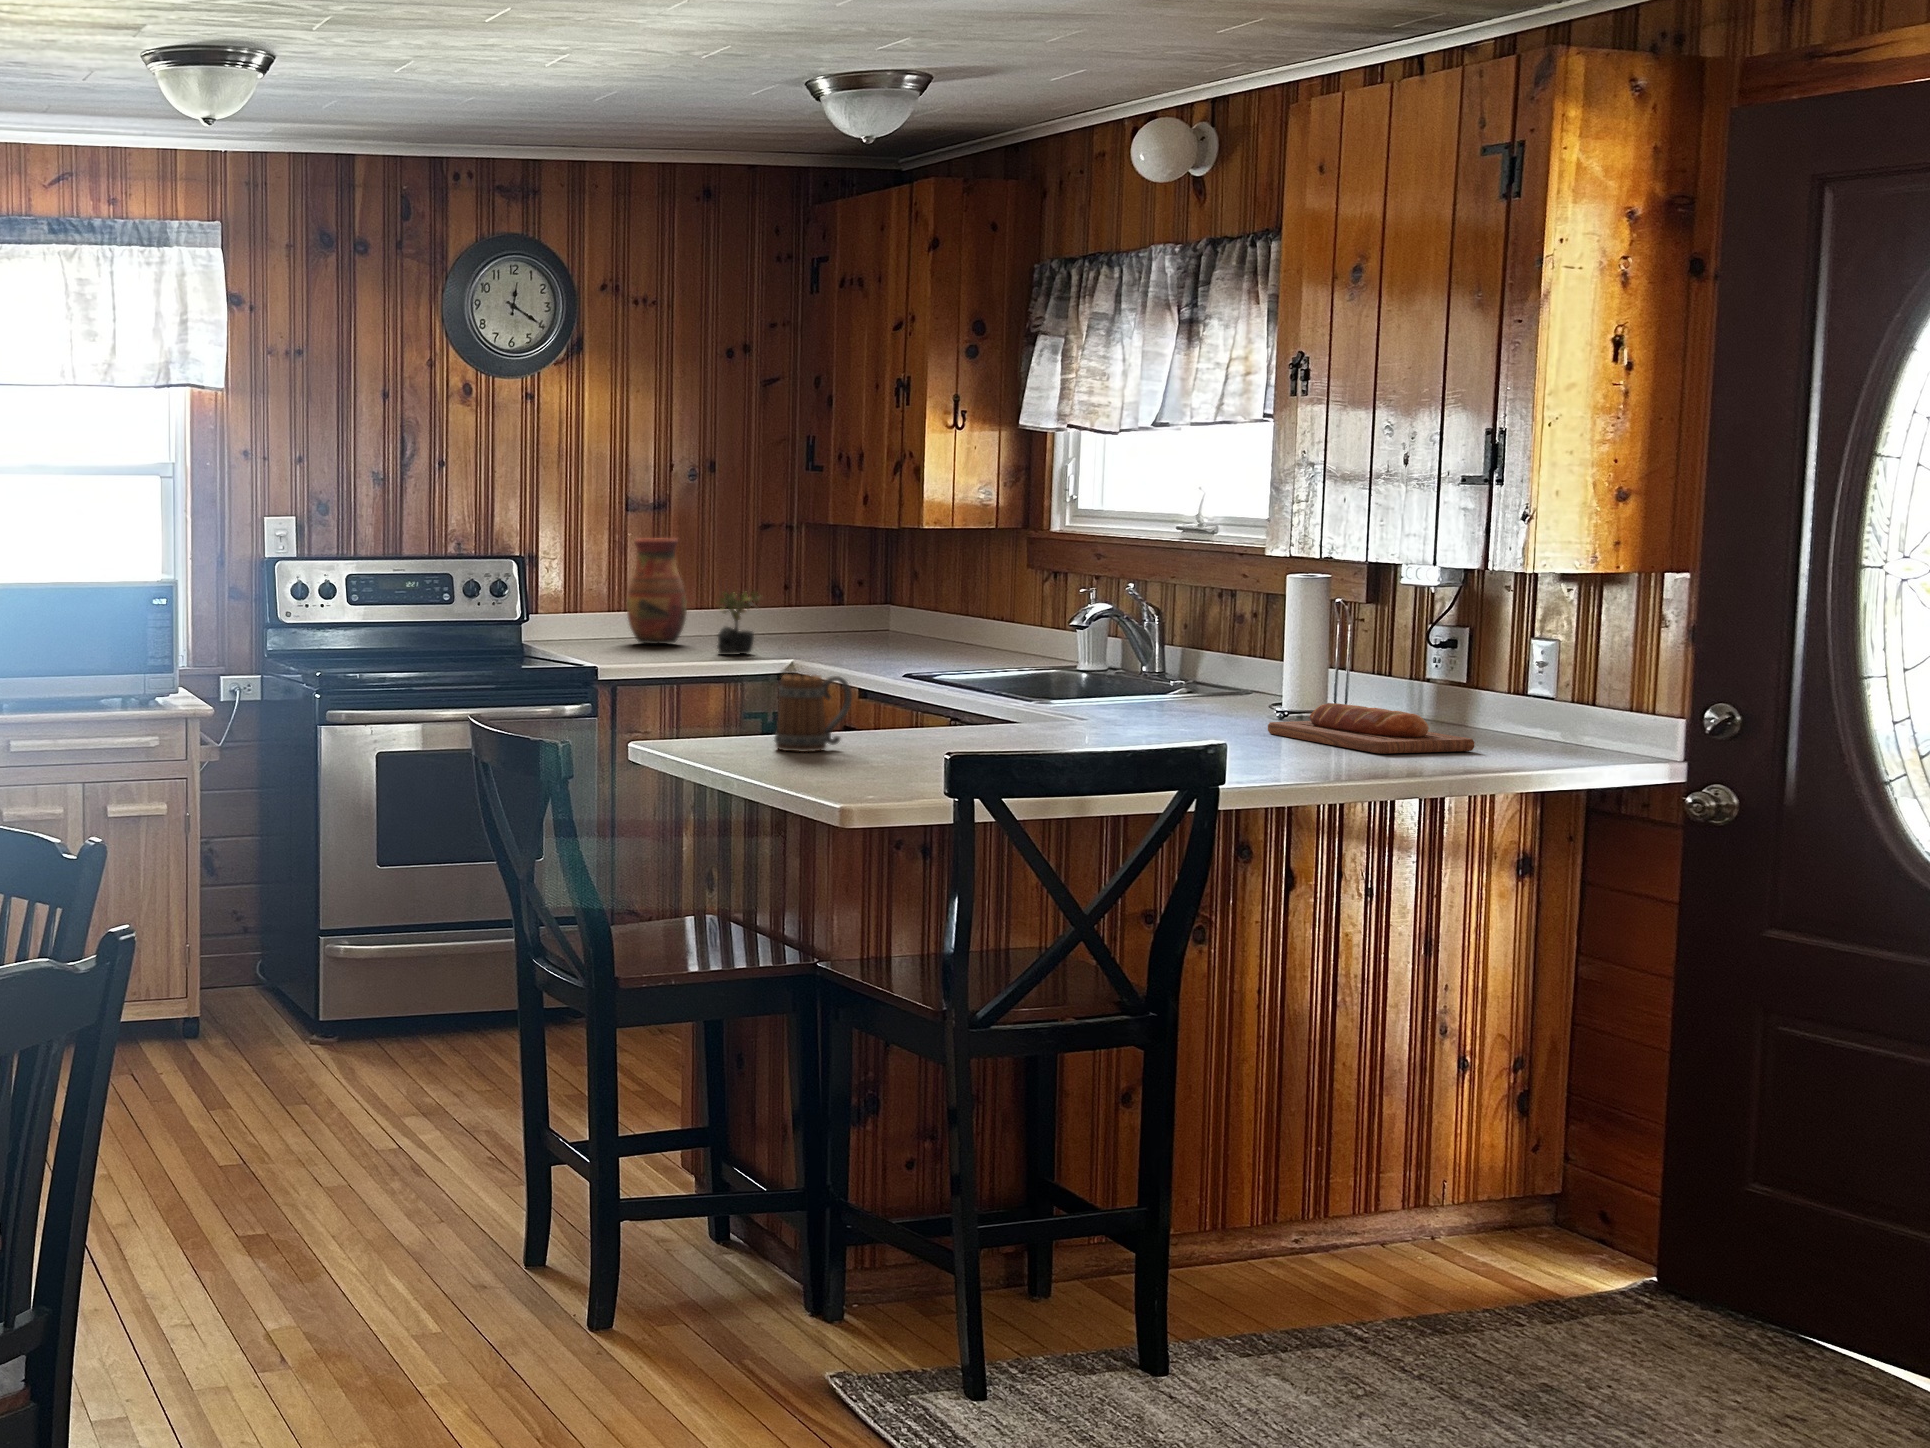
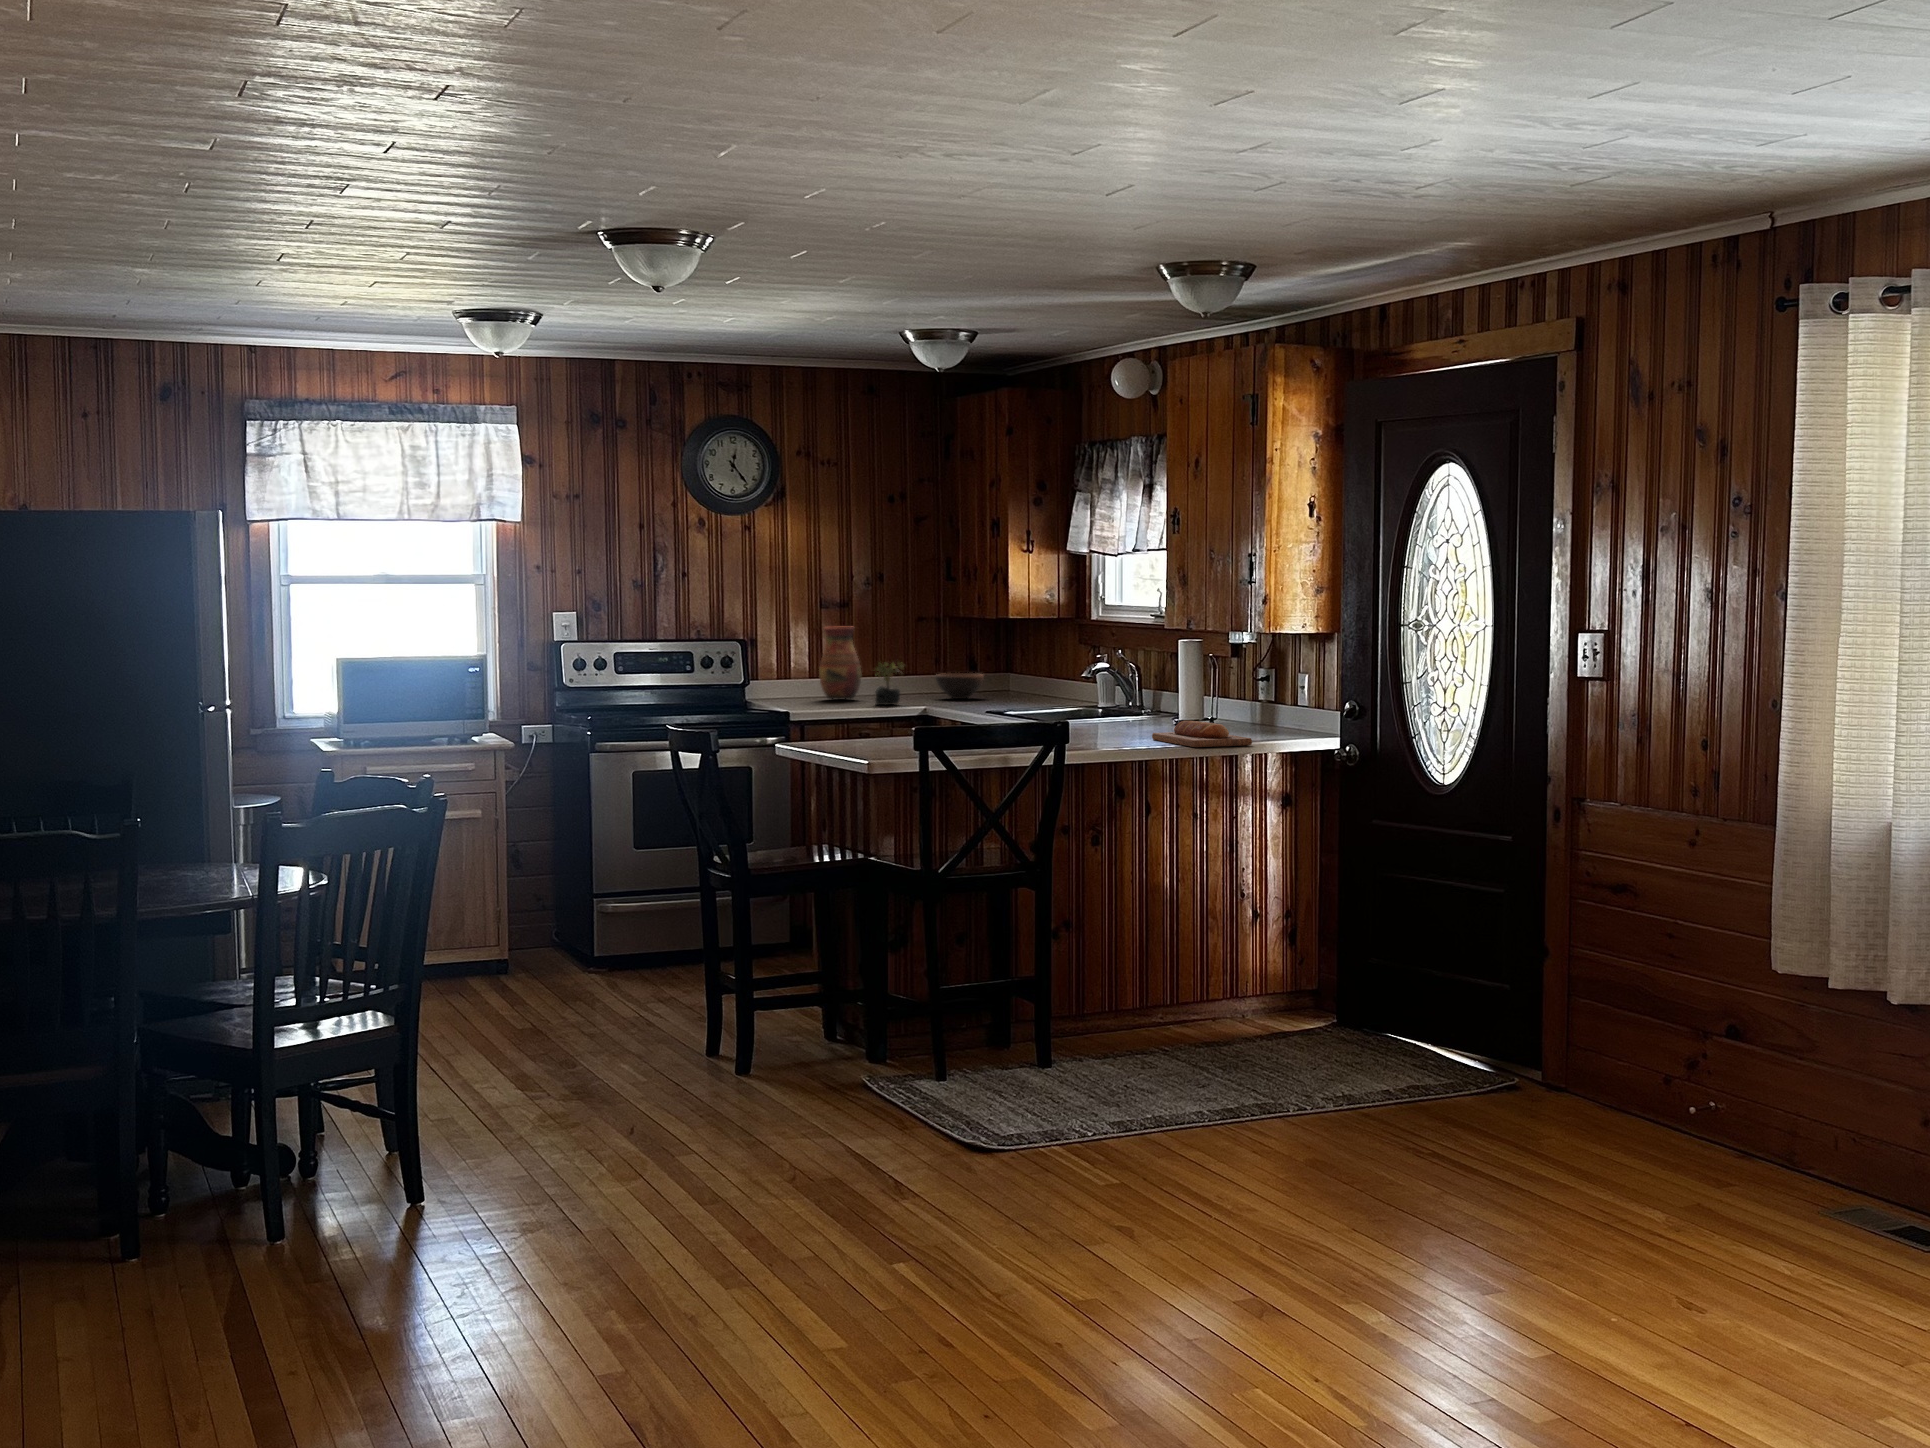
bowl: none [792,607,864,645] -> present [935,673,984,699]
mug: present [775,674,852,752] -> none [840,706,886,752]

